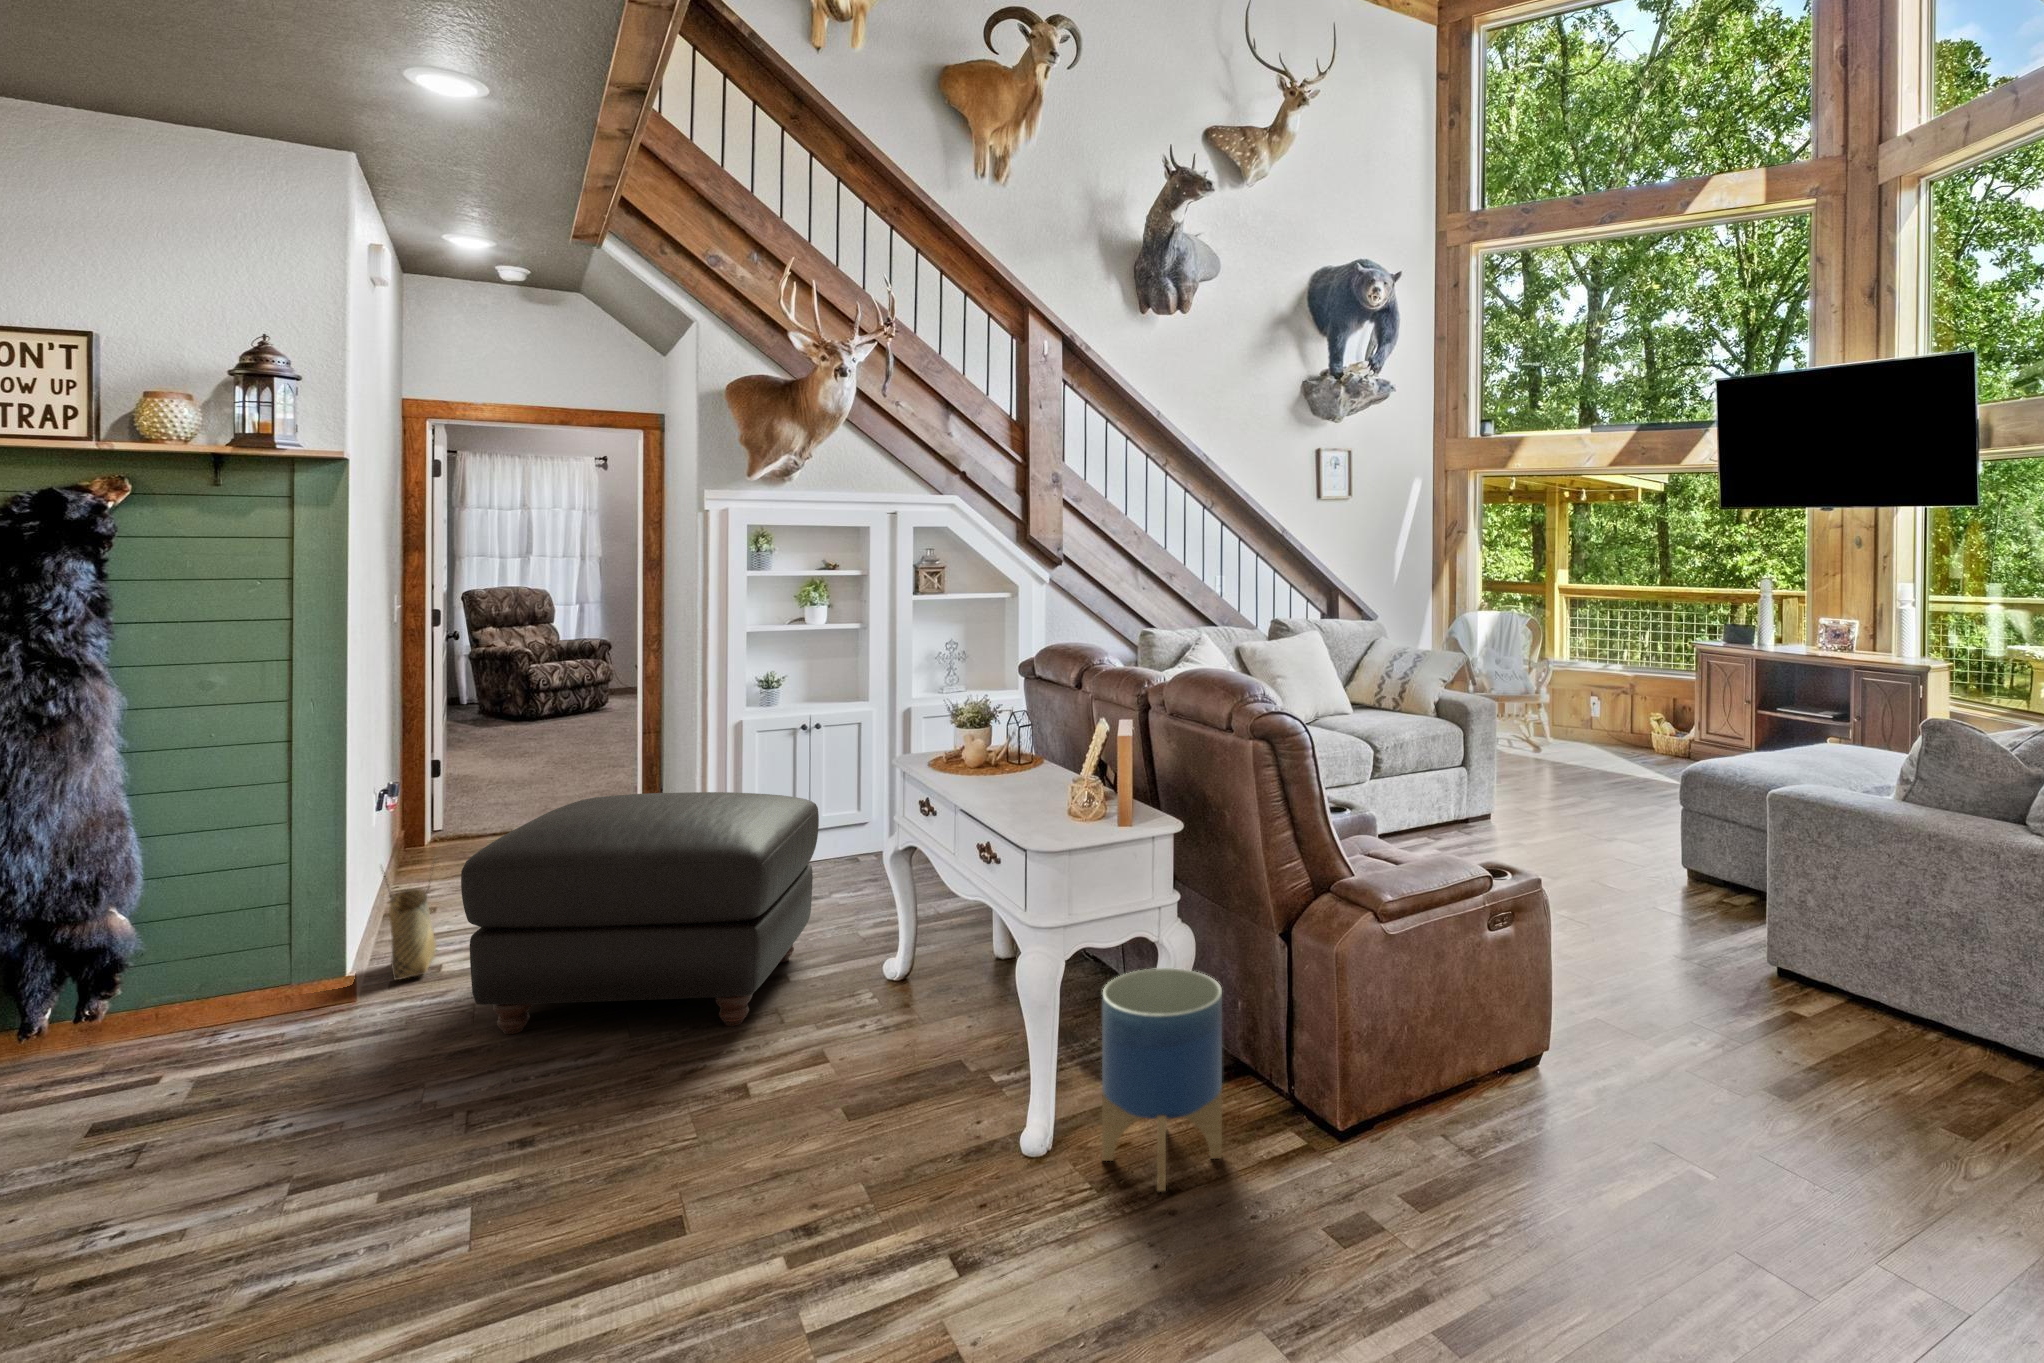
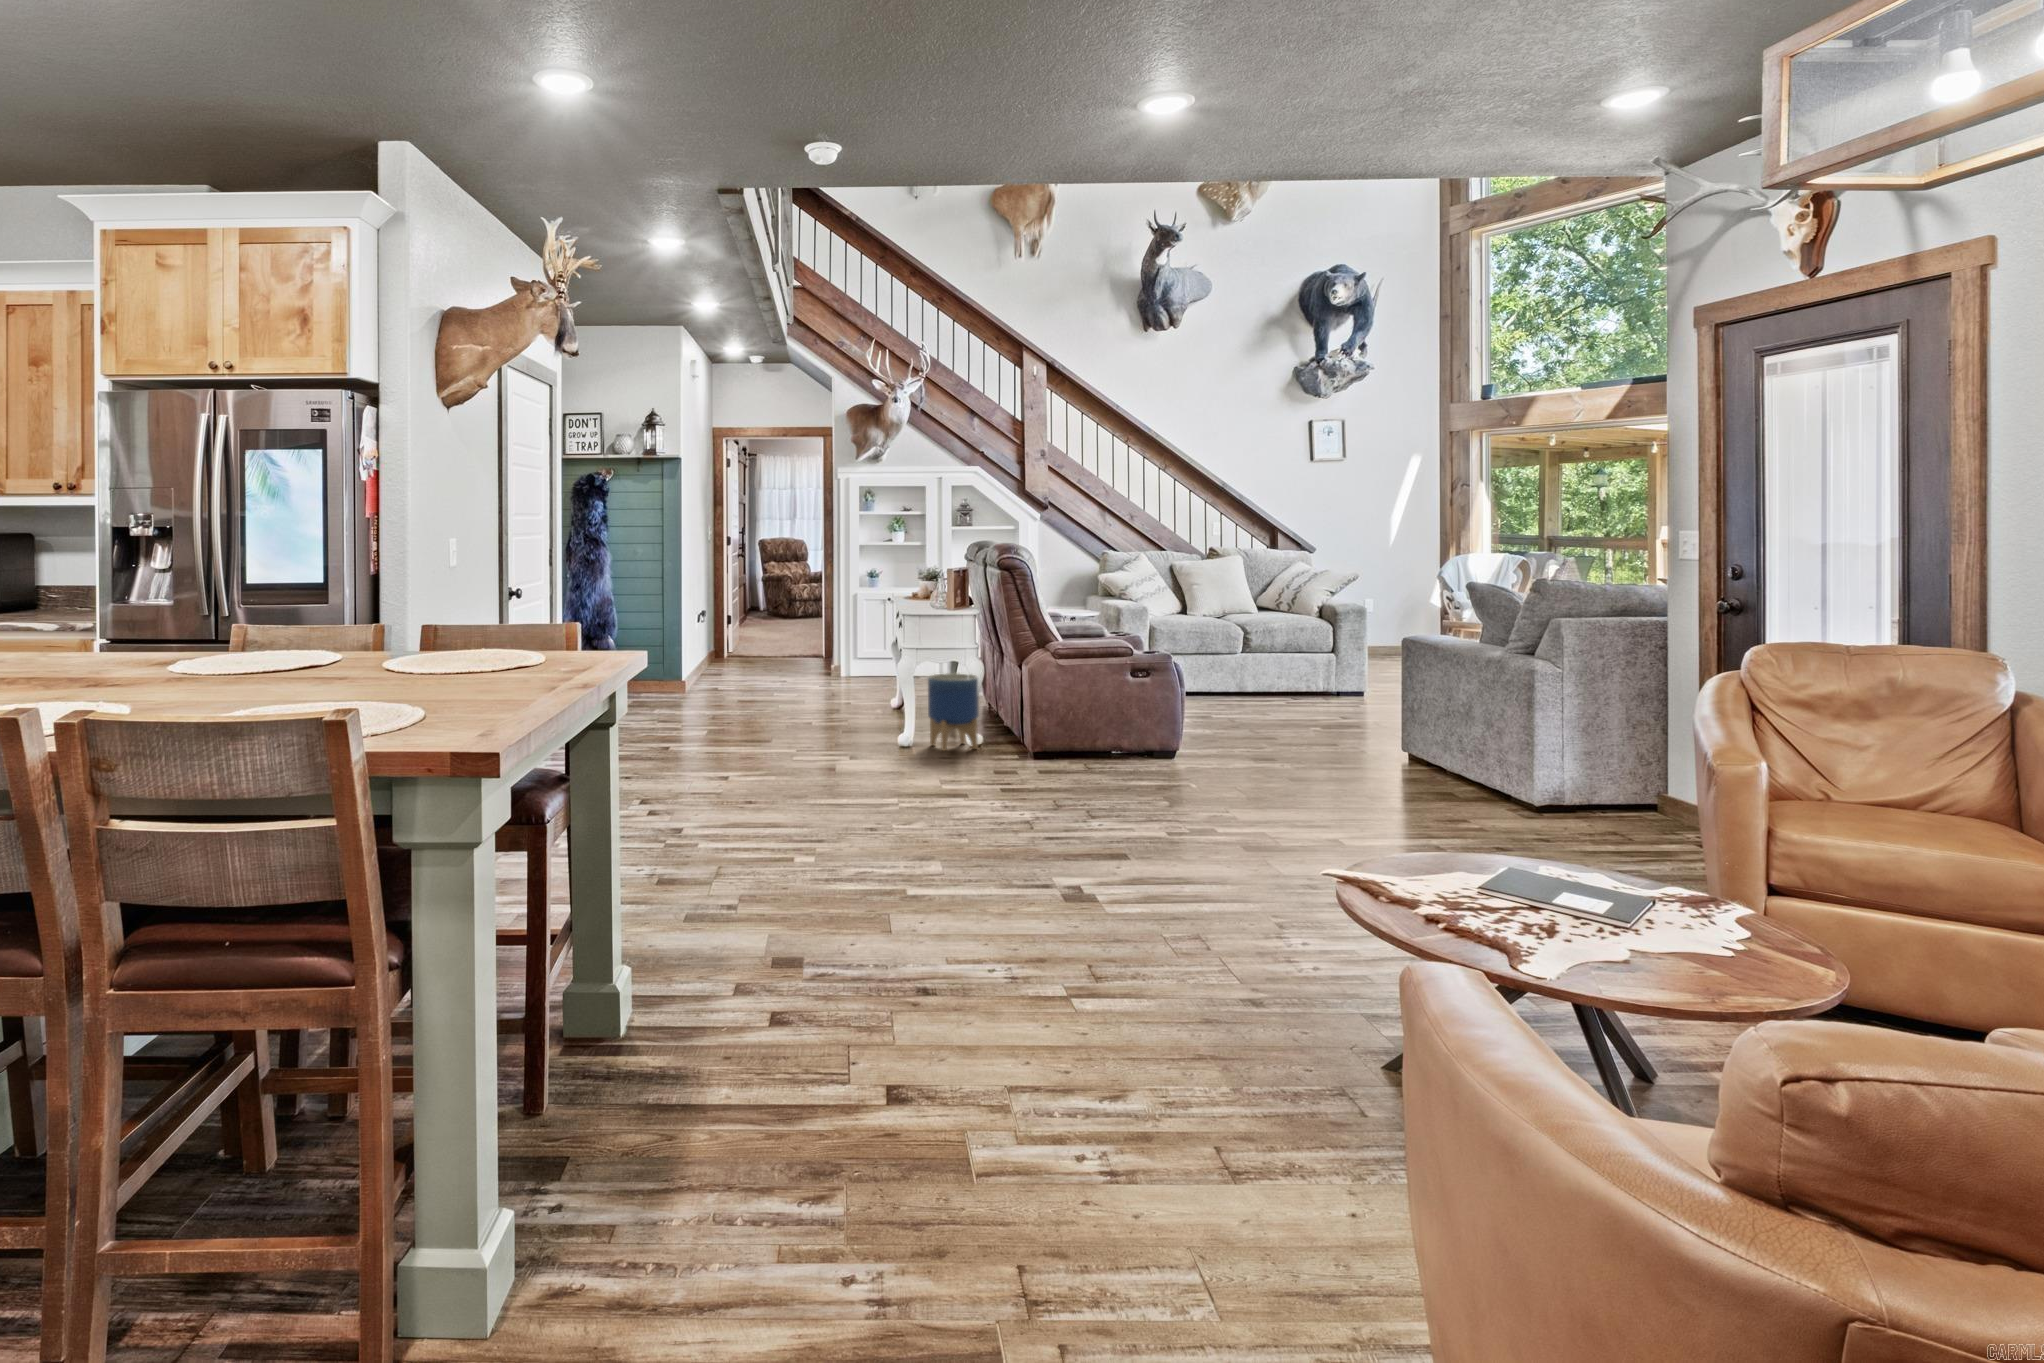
ottoman: present [461,792,819,1034] -> none [721,615,875,714]
woven basket: present [384,860,436,980] -> none [696,641,719,694]

